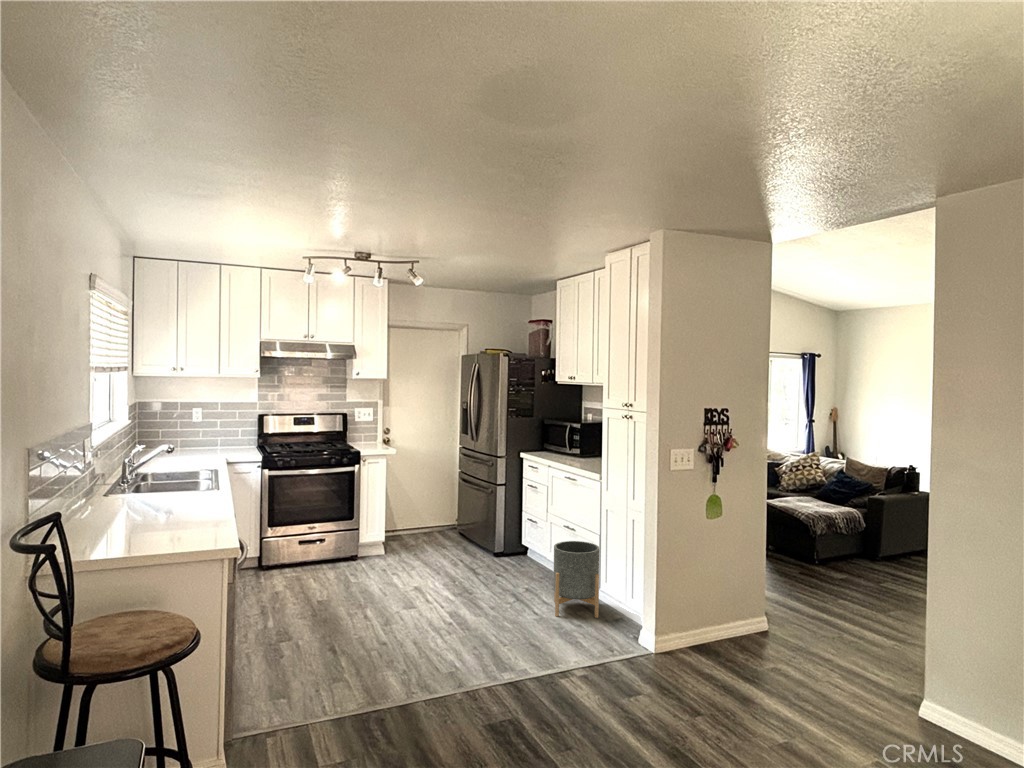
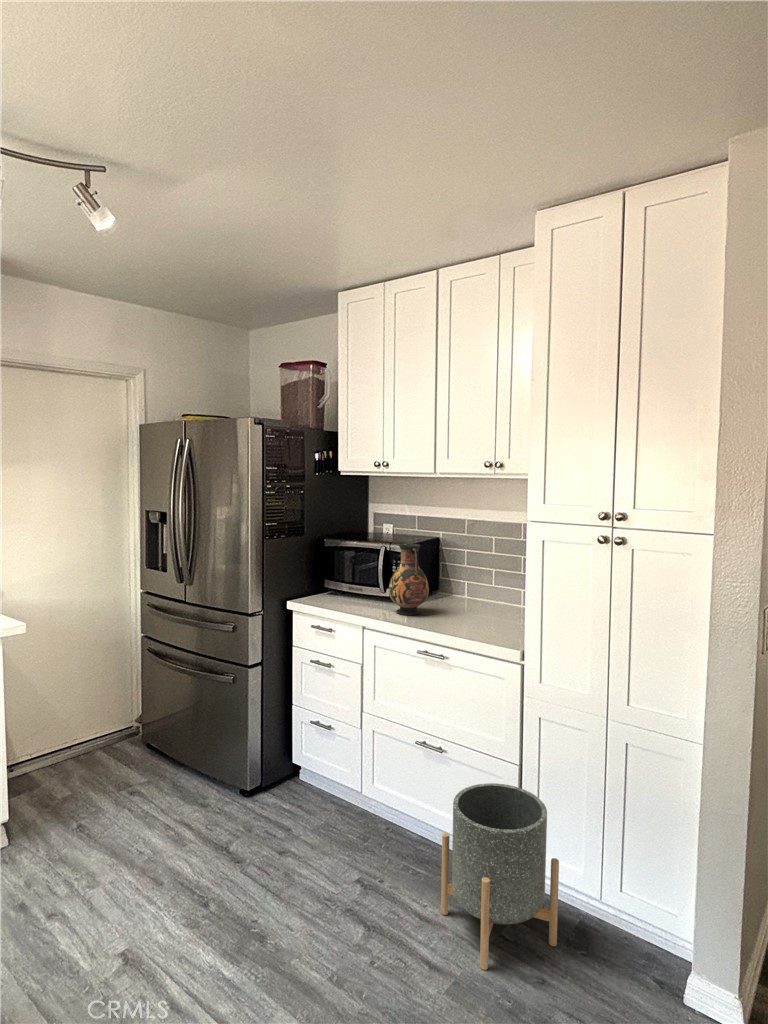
vase: none [566,423,588,462] -> present [389,544,429,615]

